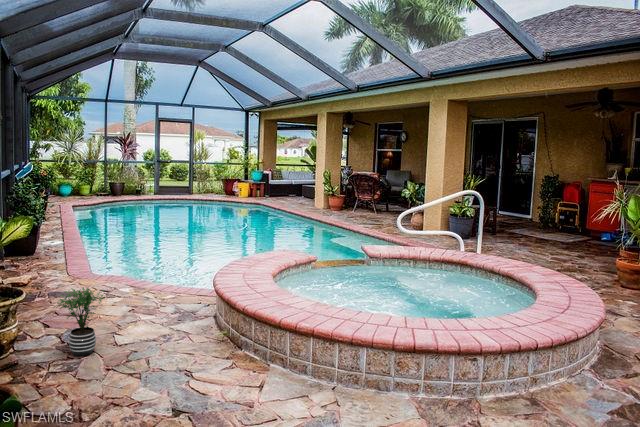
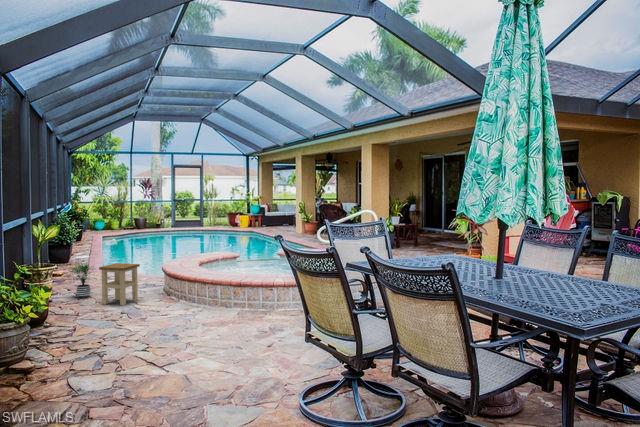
stool: none [122,293,198,385] -> present [99,263,140,306]

